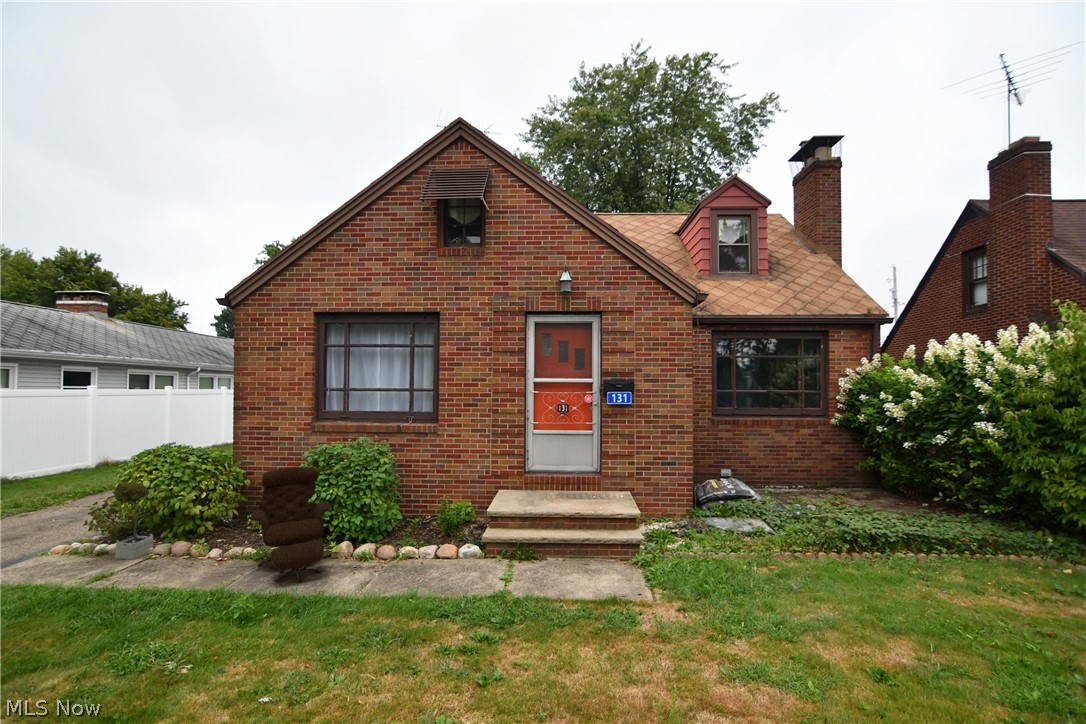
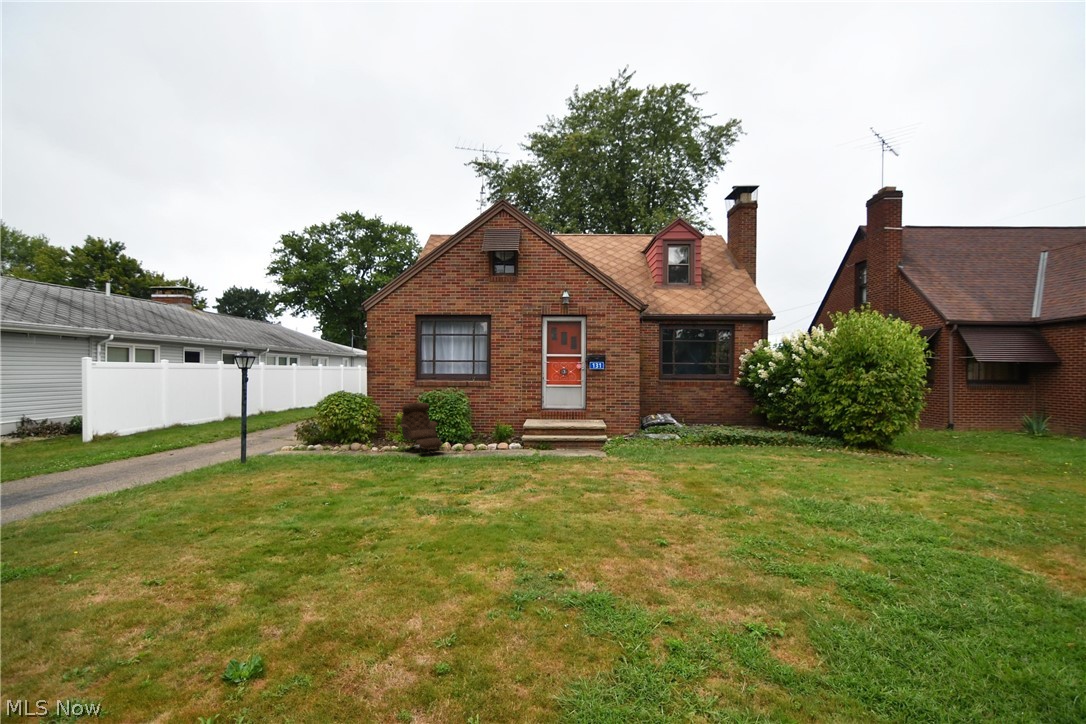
potted tree: present [113,482,153,560] -> none [323,409,342,450]

